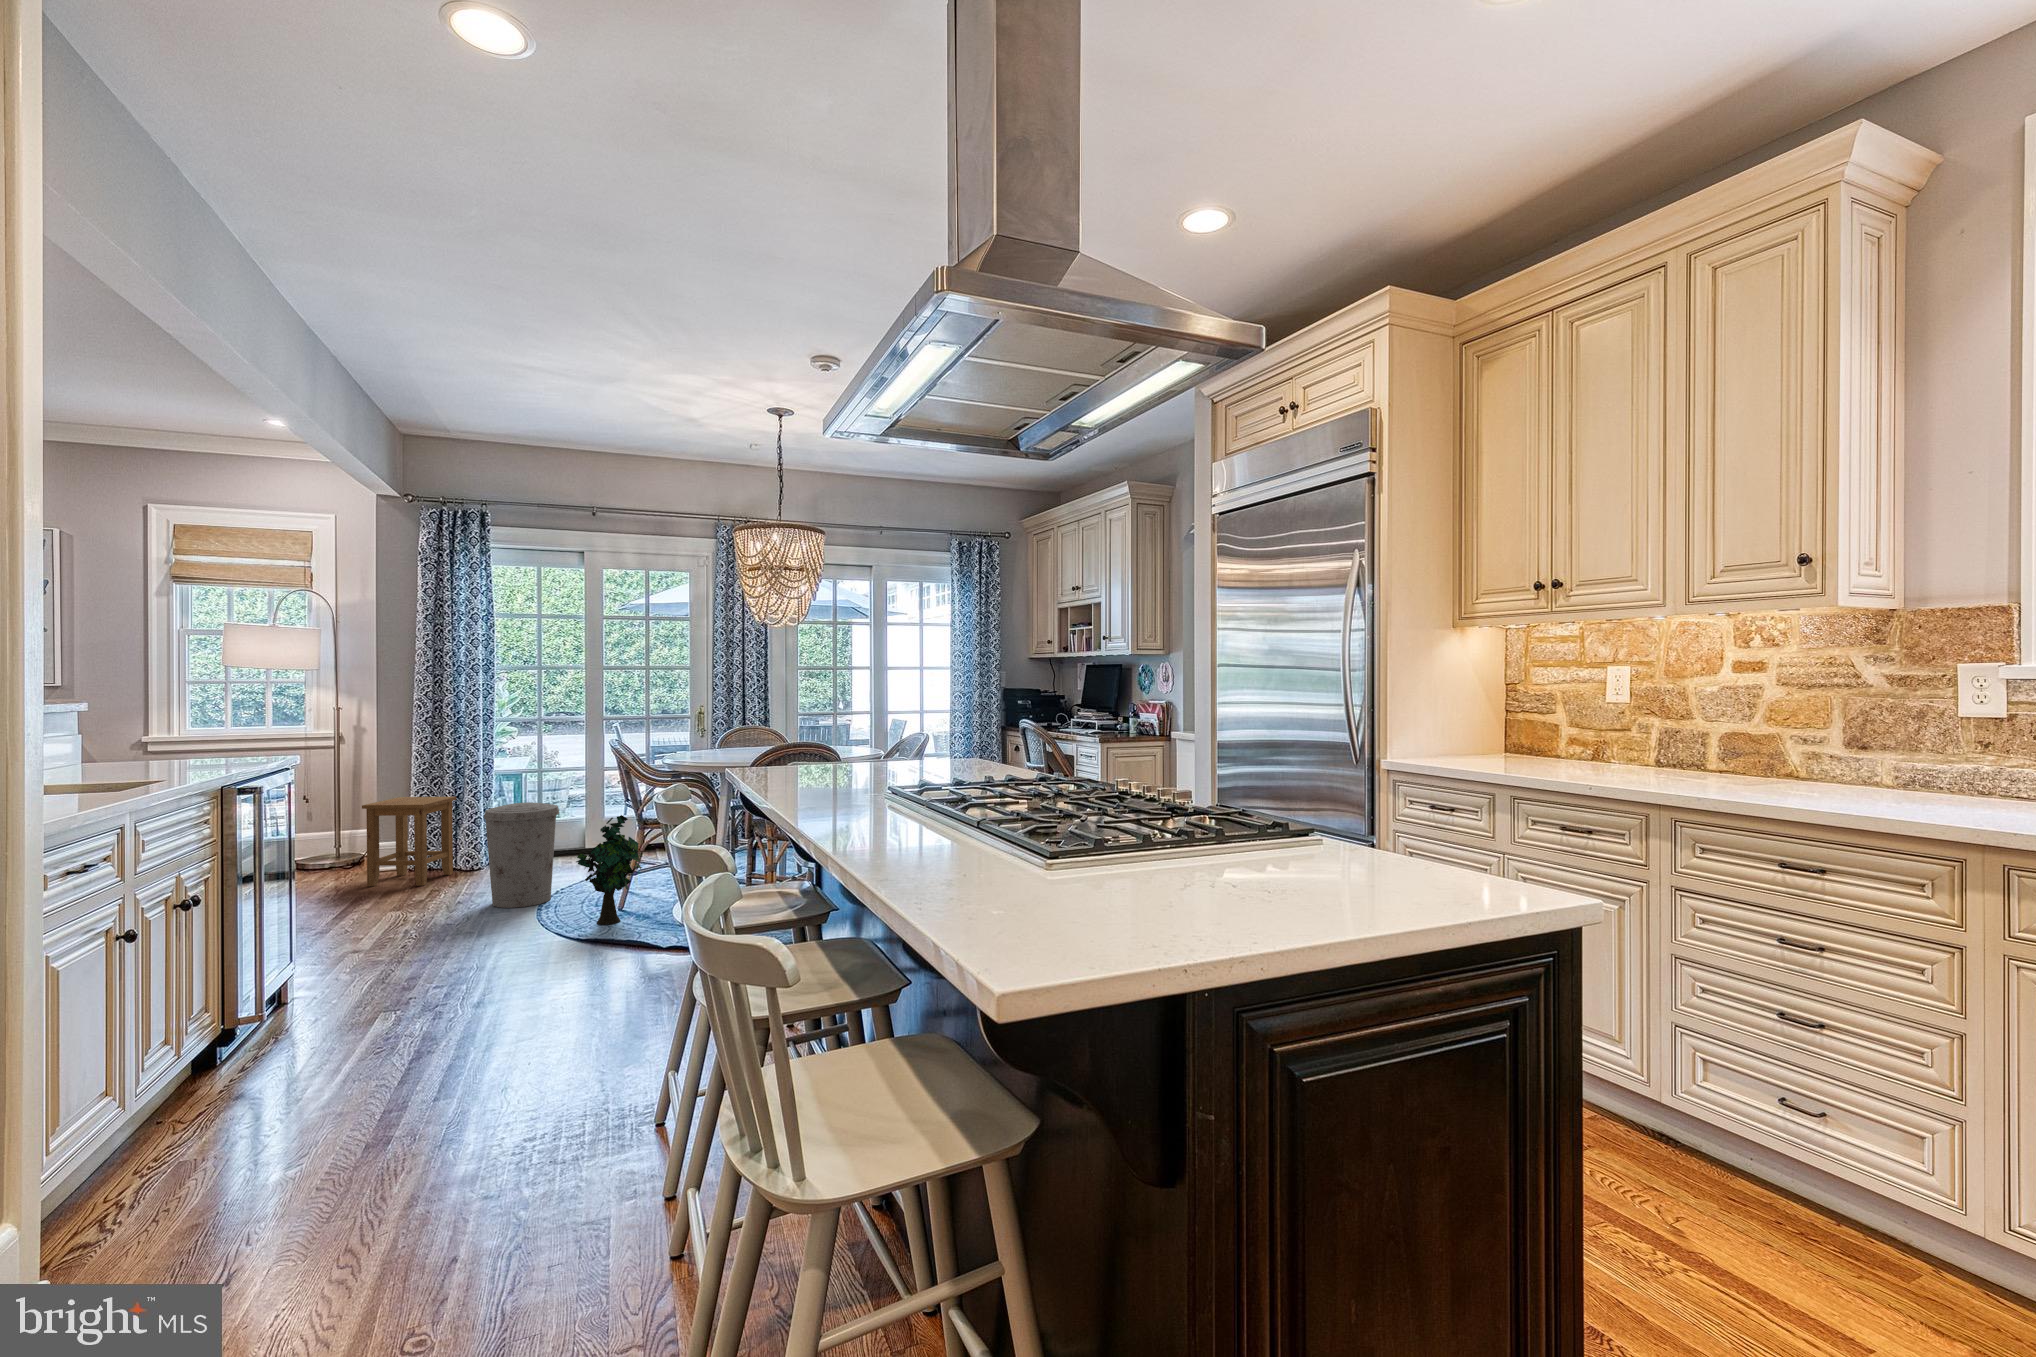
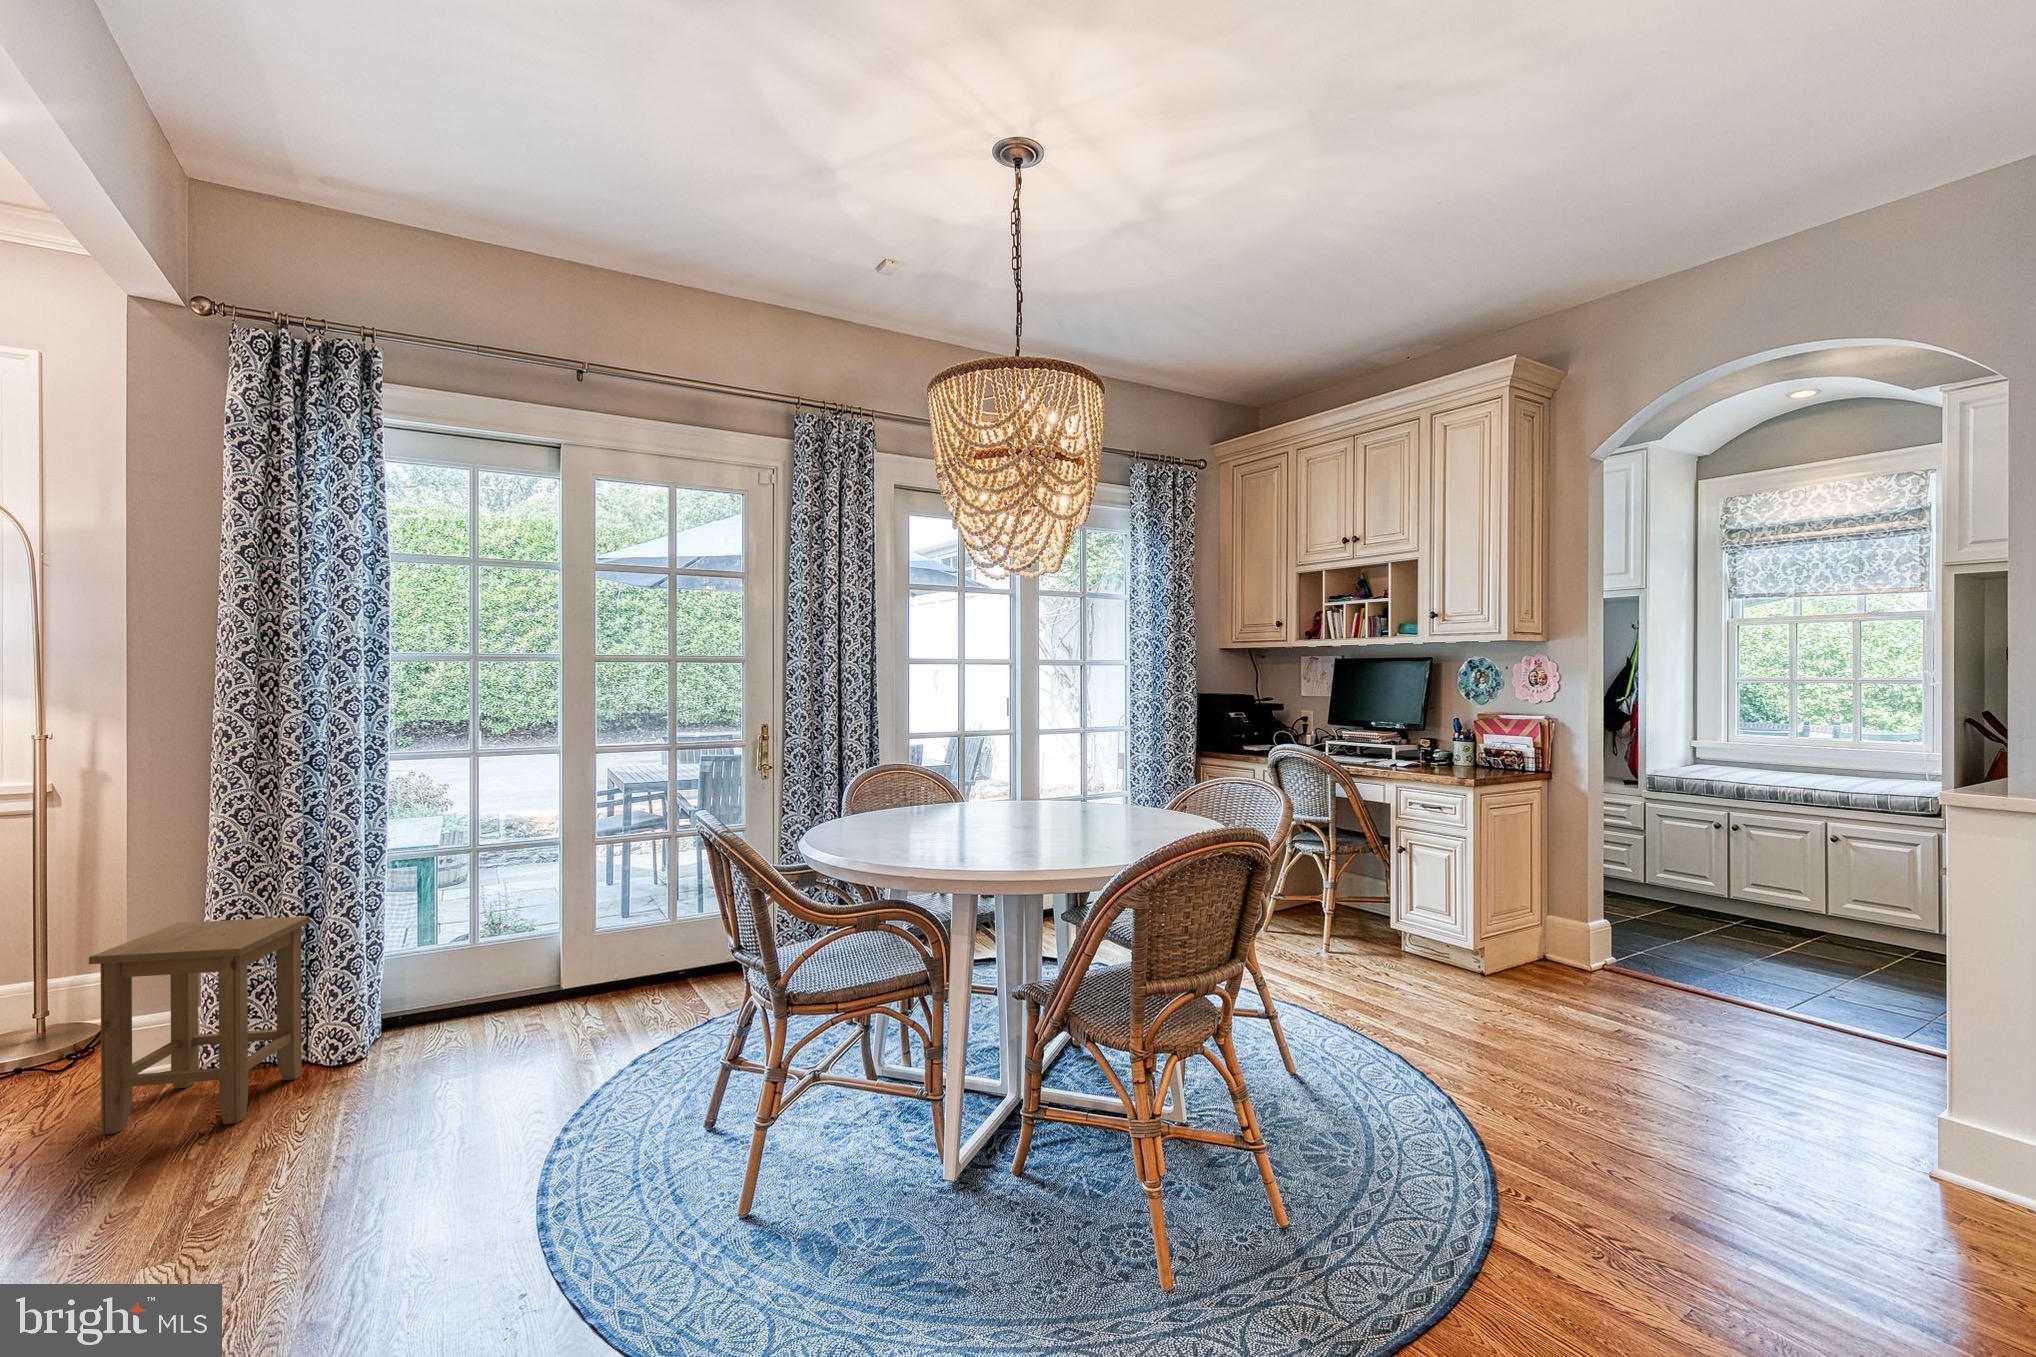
trash can: present [484,802,559,908] -> none [407,943,577,1202]
decorative plant: present [576,815,642,925] -> none [672,989,821,1261]

